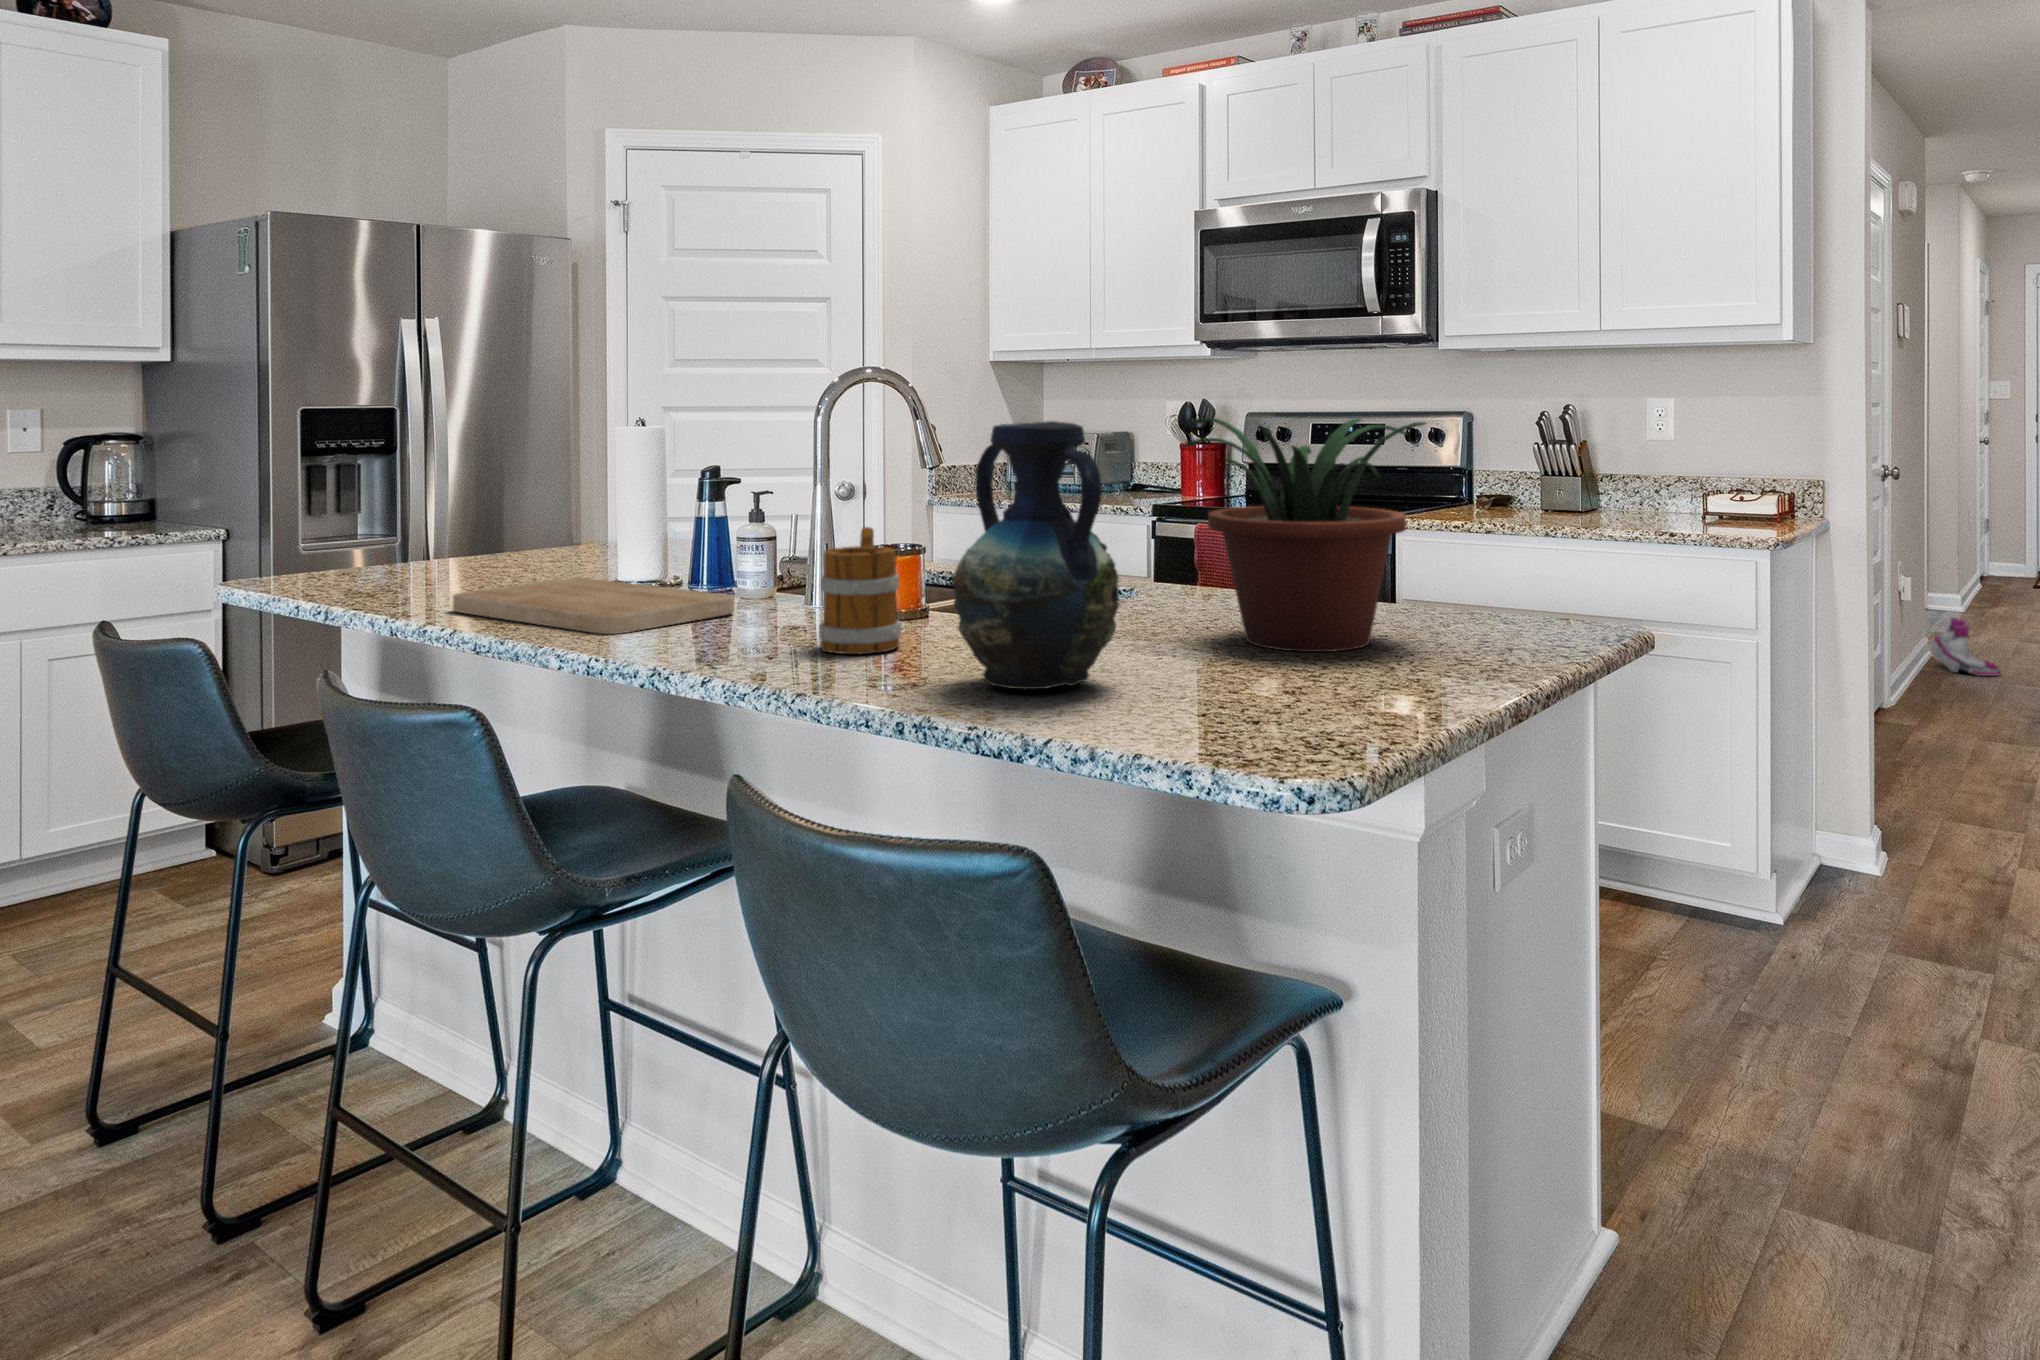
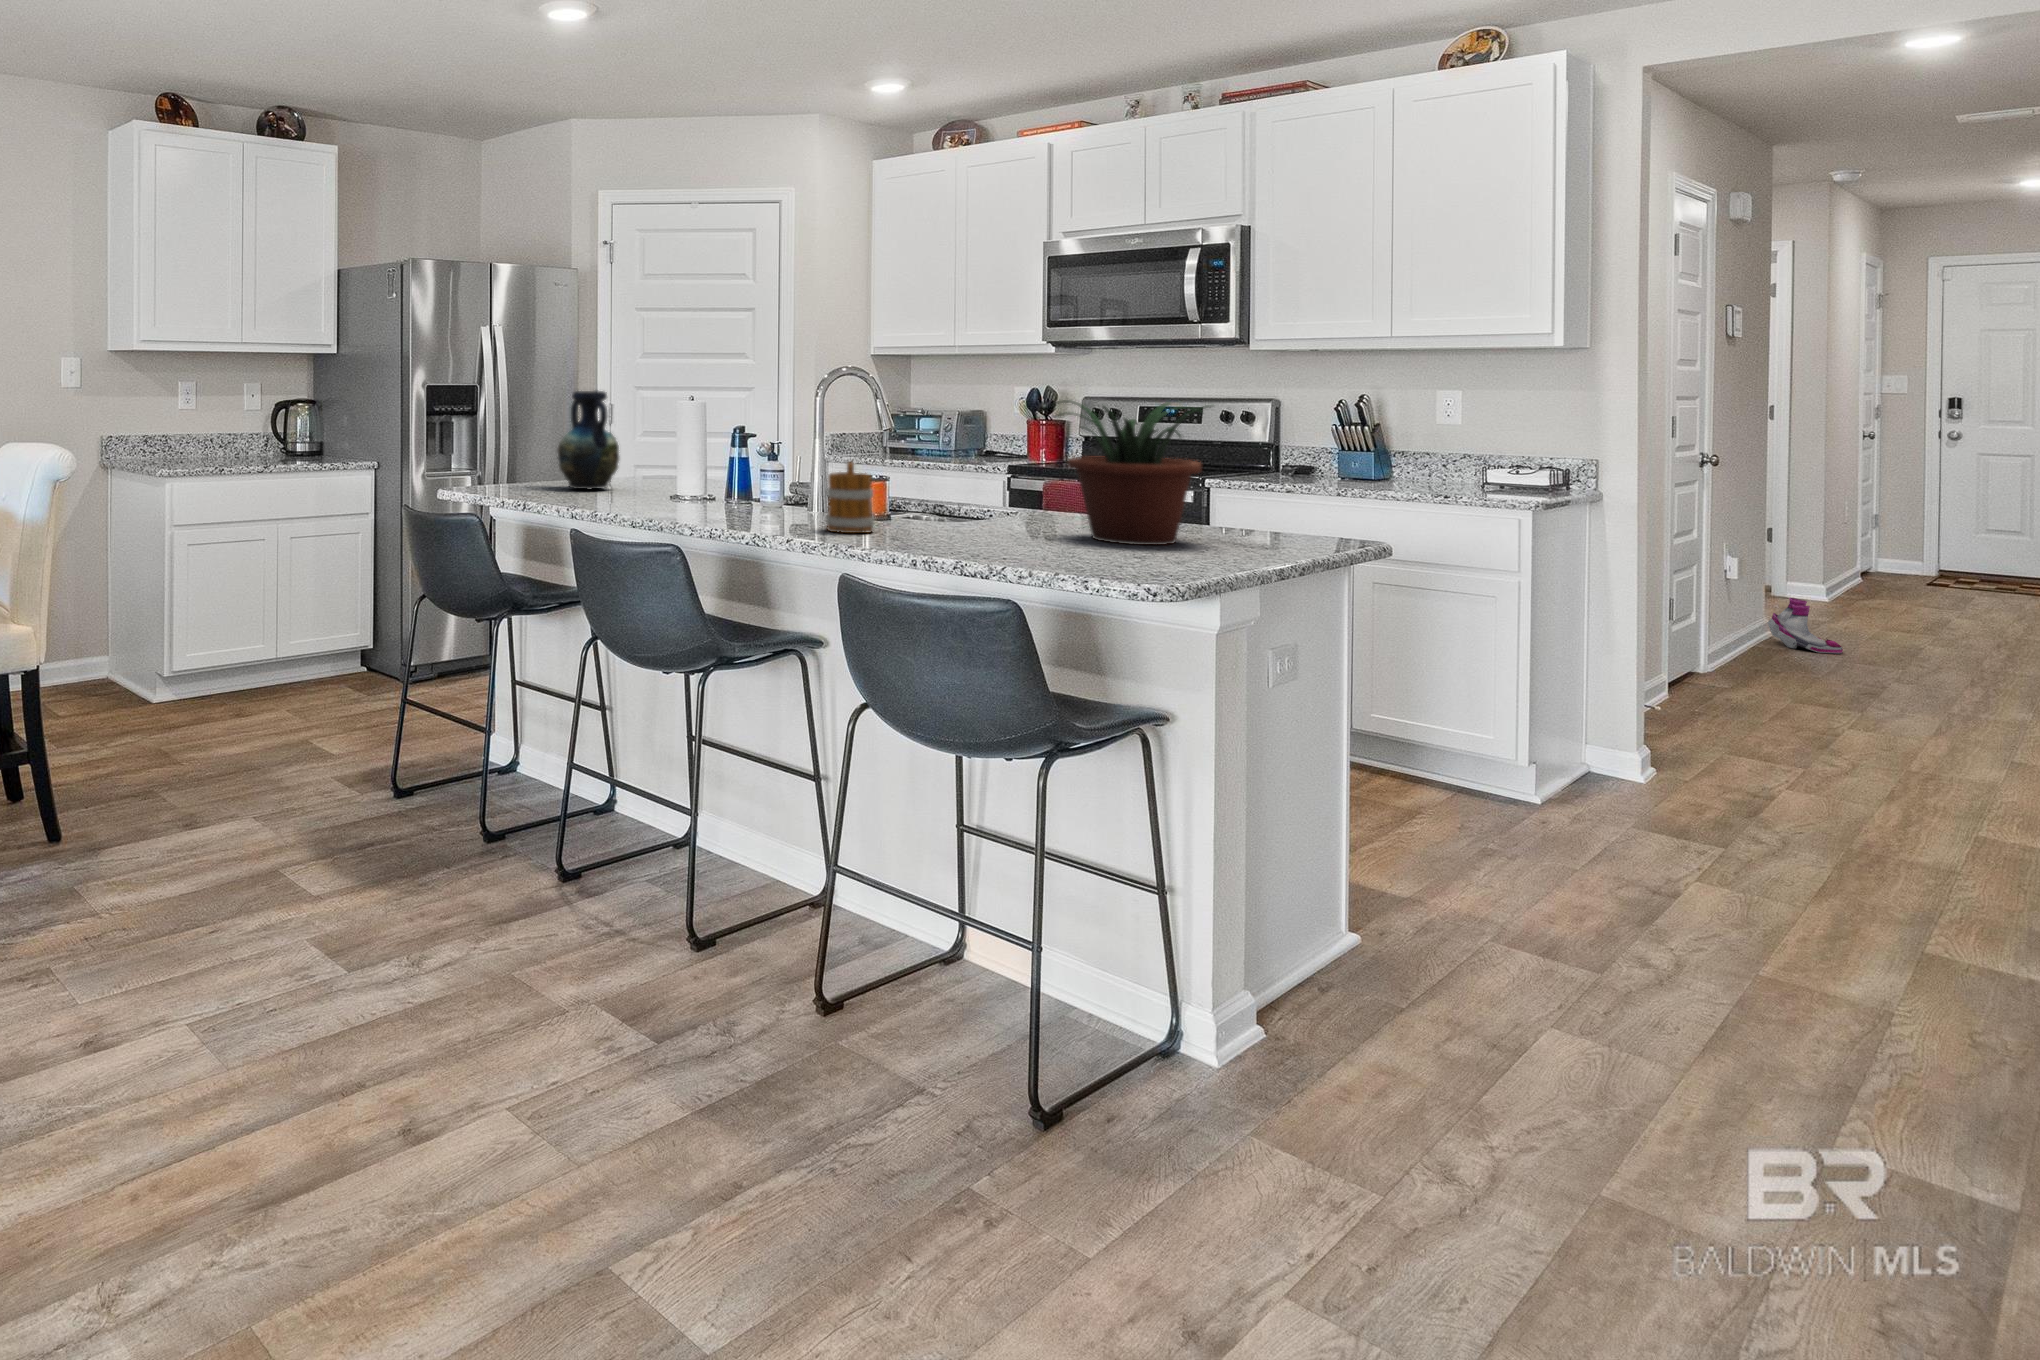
vase: present [953,421,1120,690] -> present [558,390,619,489]
cutting board: present [453,578,734,634] -> none [591,491,759,519]

